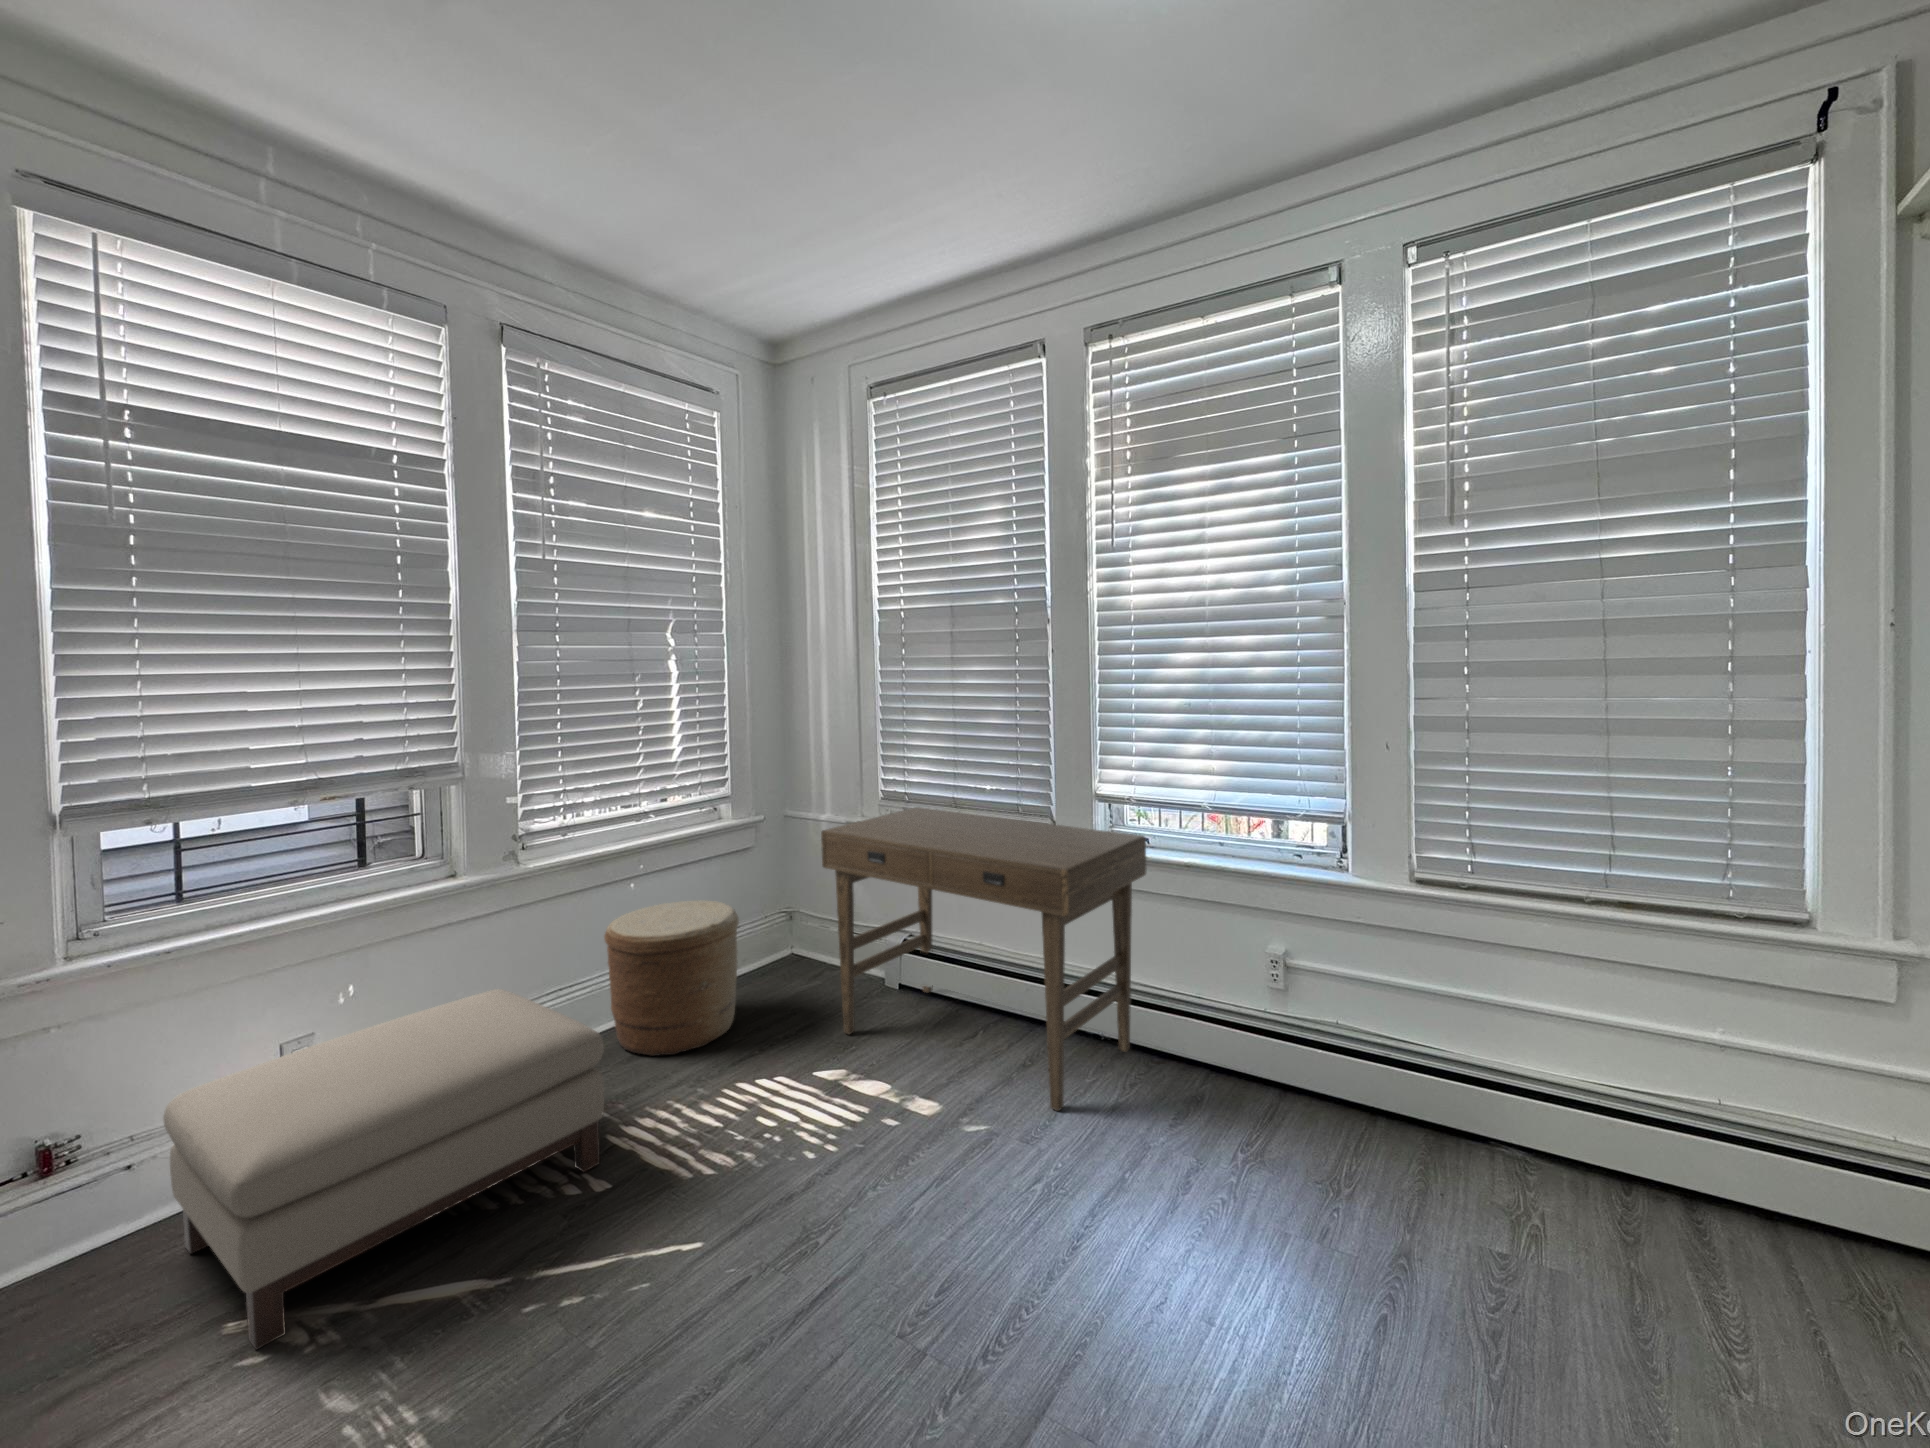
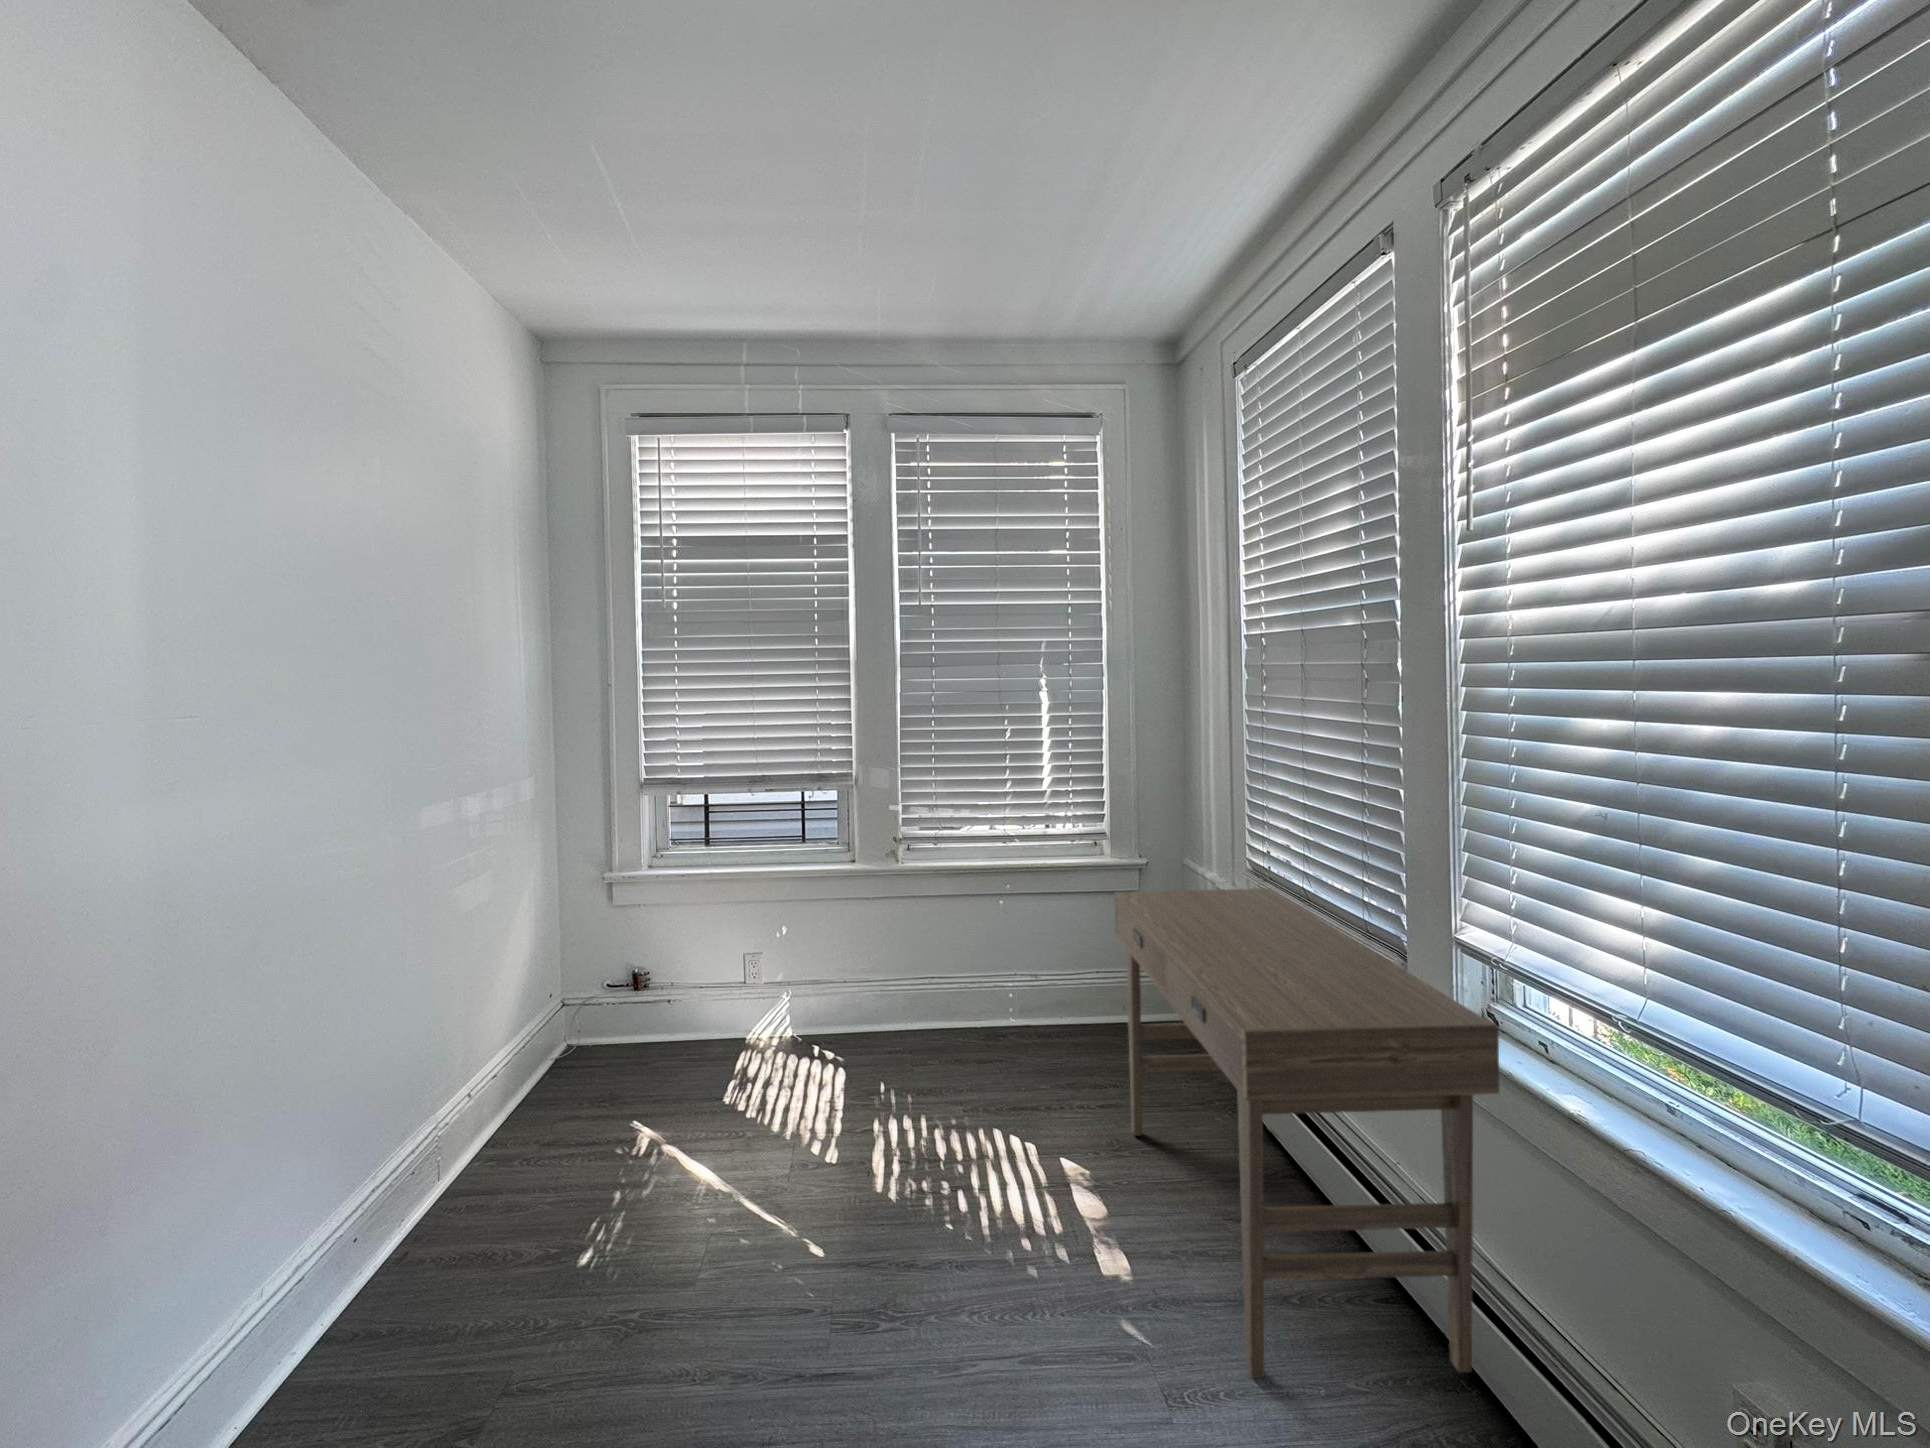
woven basket: present [604,900,739,1056] -> none [947,928,1066,1080]
ottoman: present [163,989,604,1350] -> none [609,962,857,1150]

